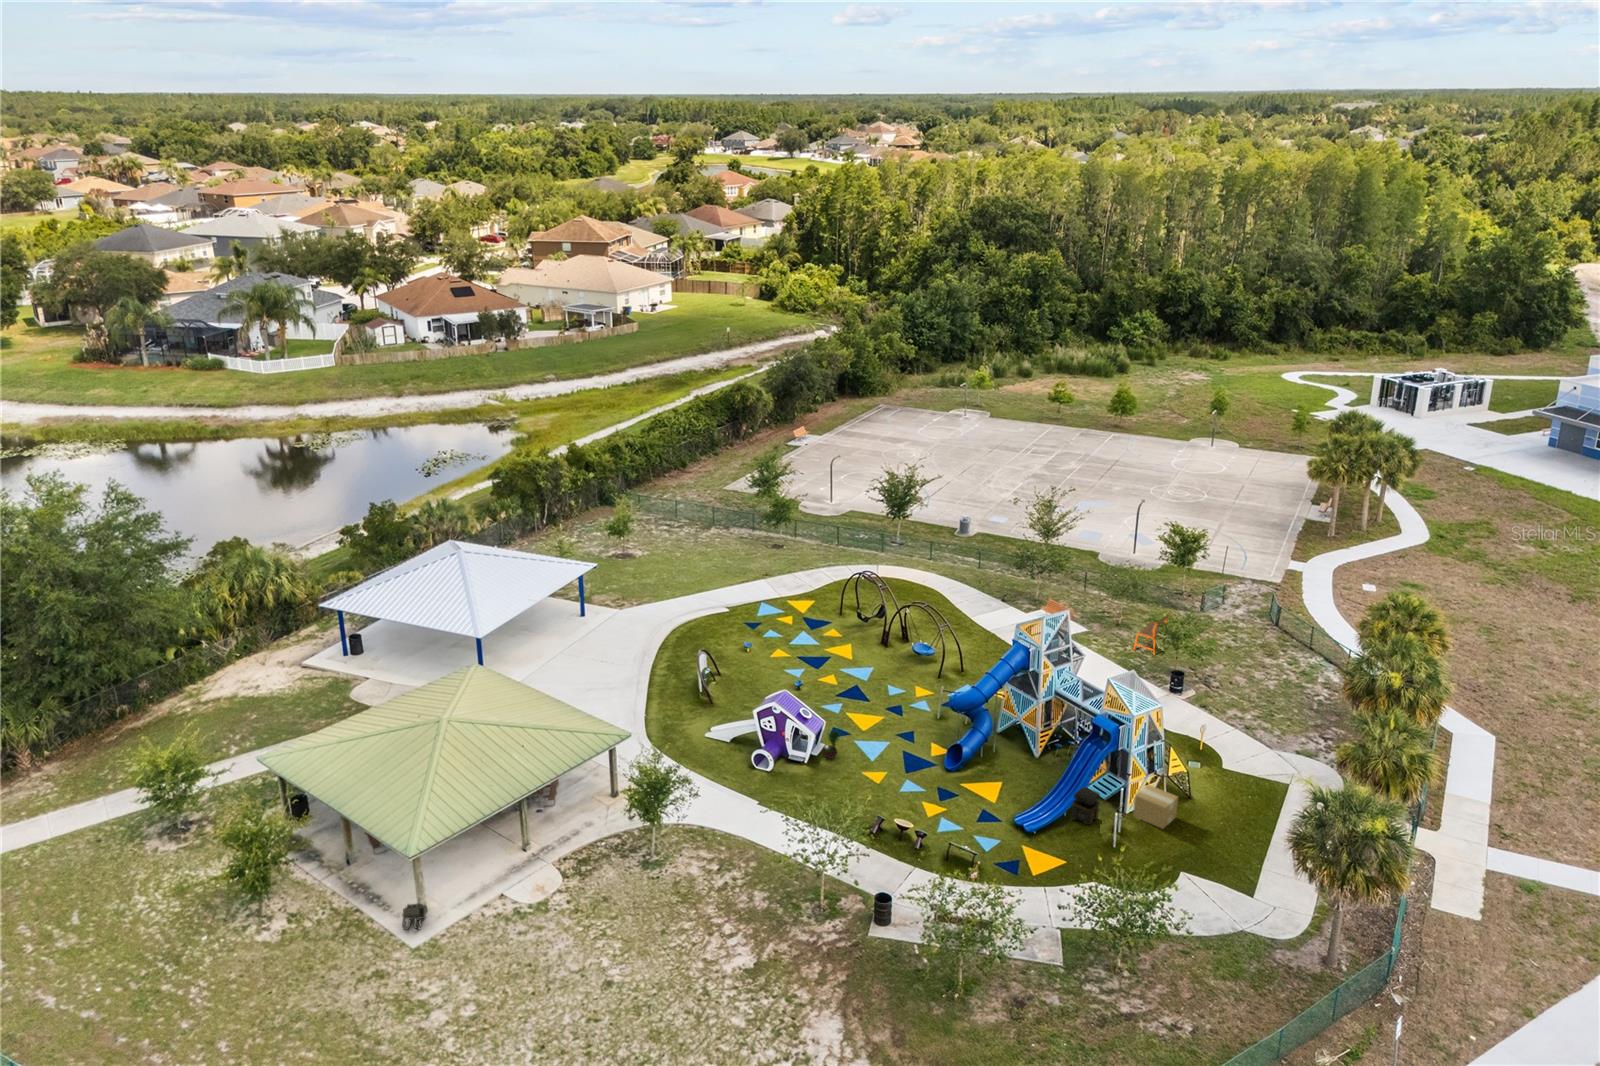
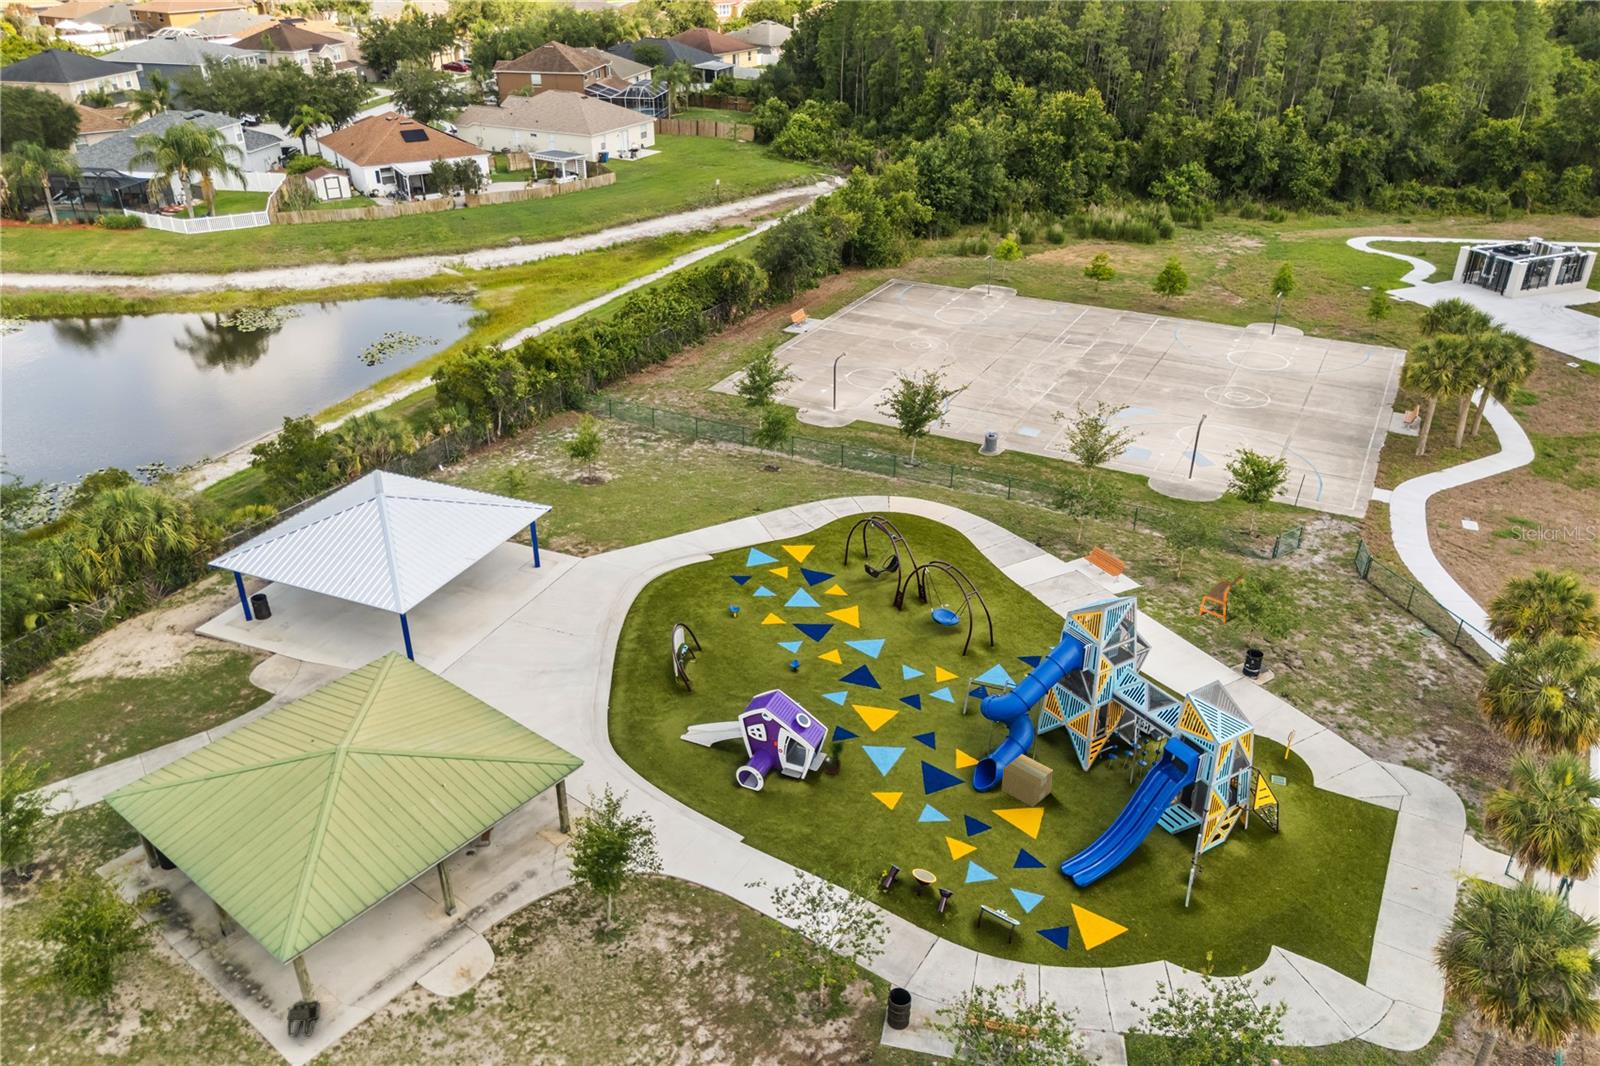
cardboard box: present [1133,785,1178,829] -> present [1002,754,1053,807]
toolbox: present [1072,787,1100,825] -> none [1132,826,1169,874]

